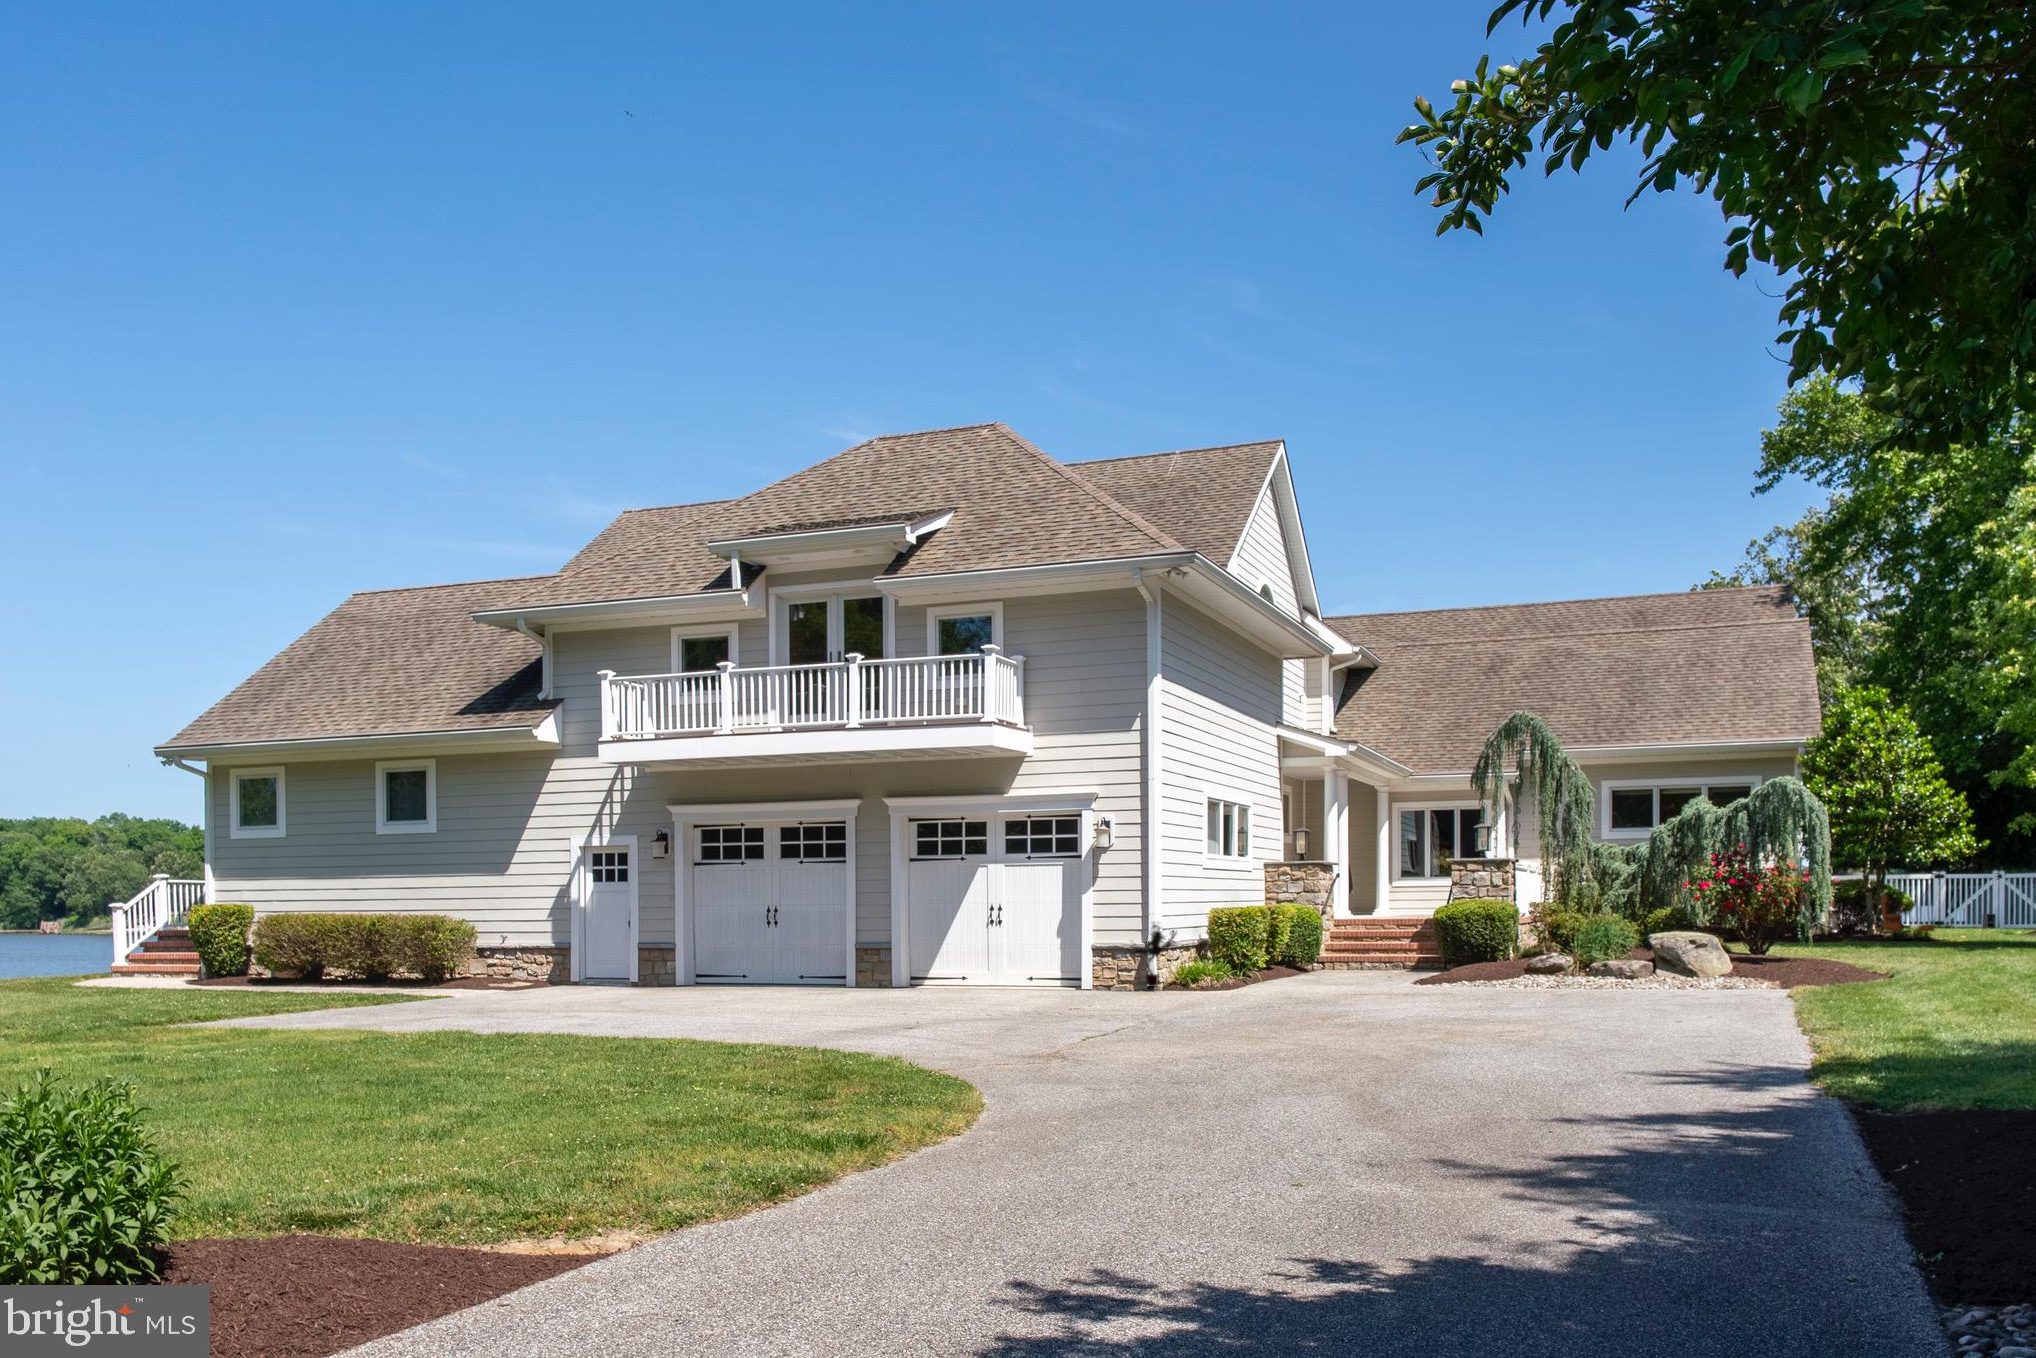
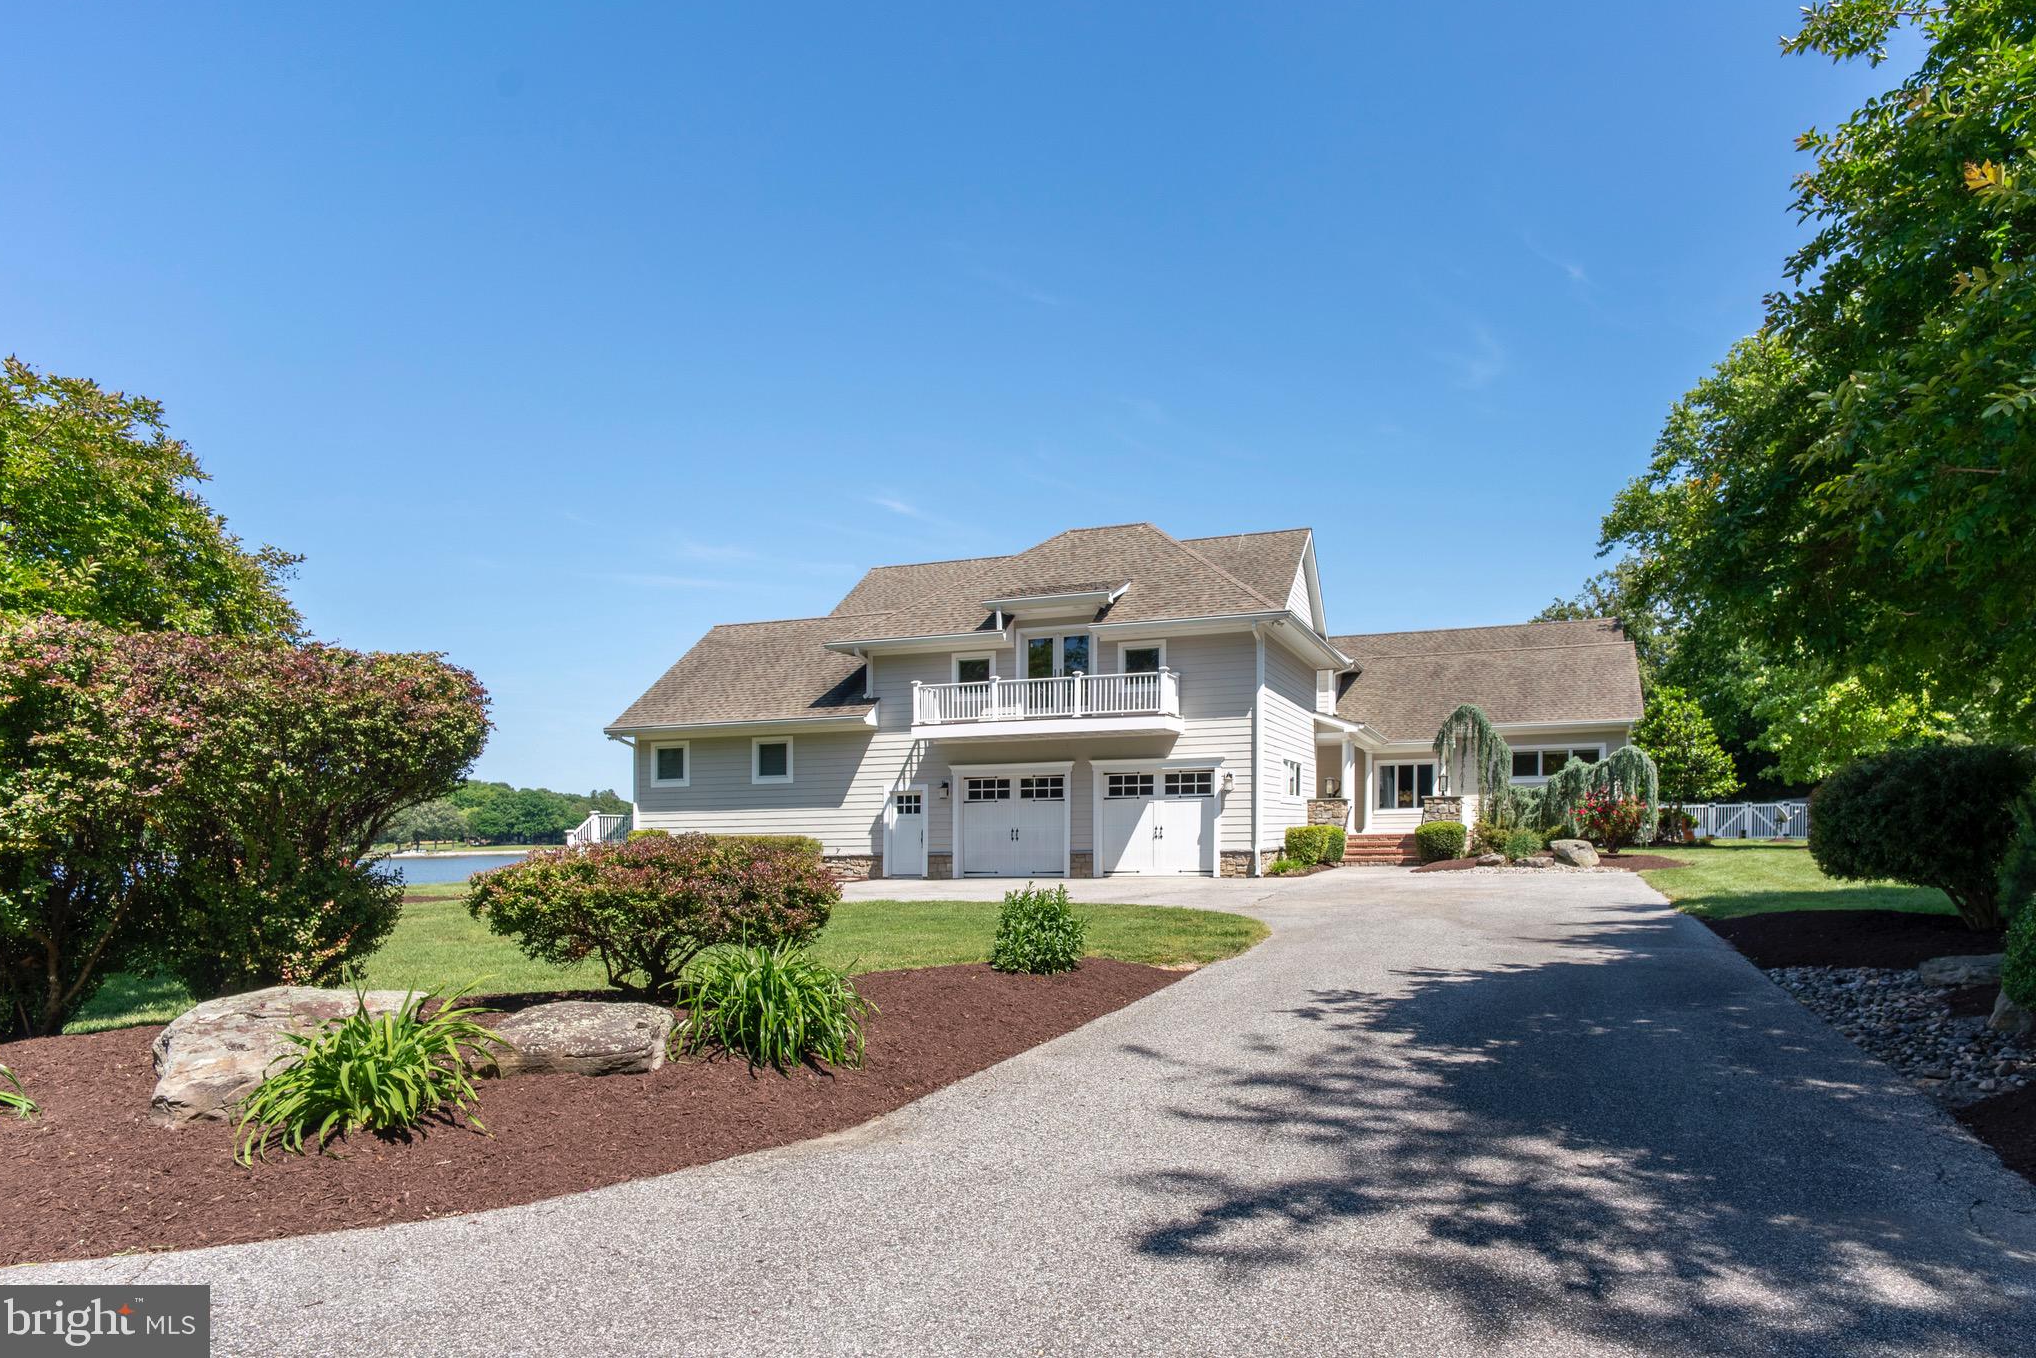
potted tree: present [1128,922,1177,987] -> none [1245,834,1276,873]

